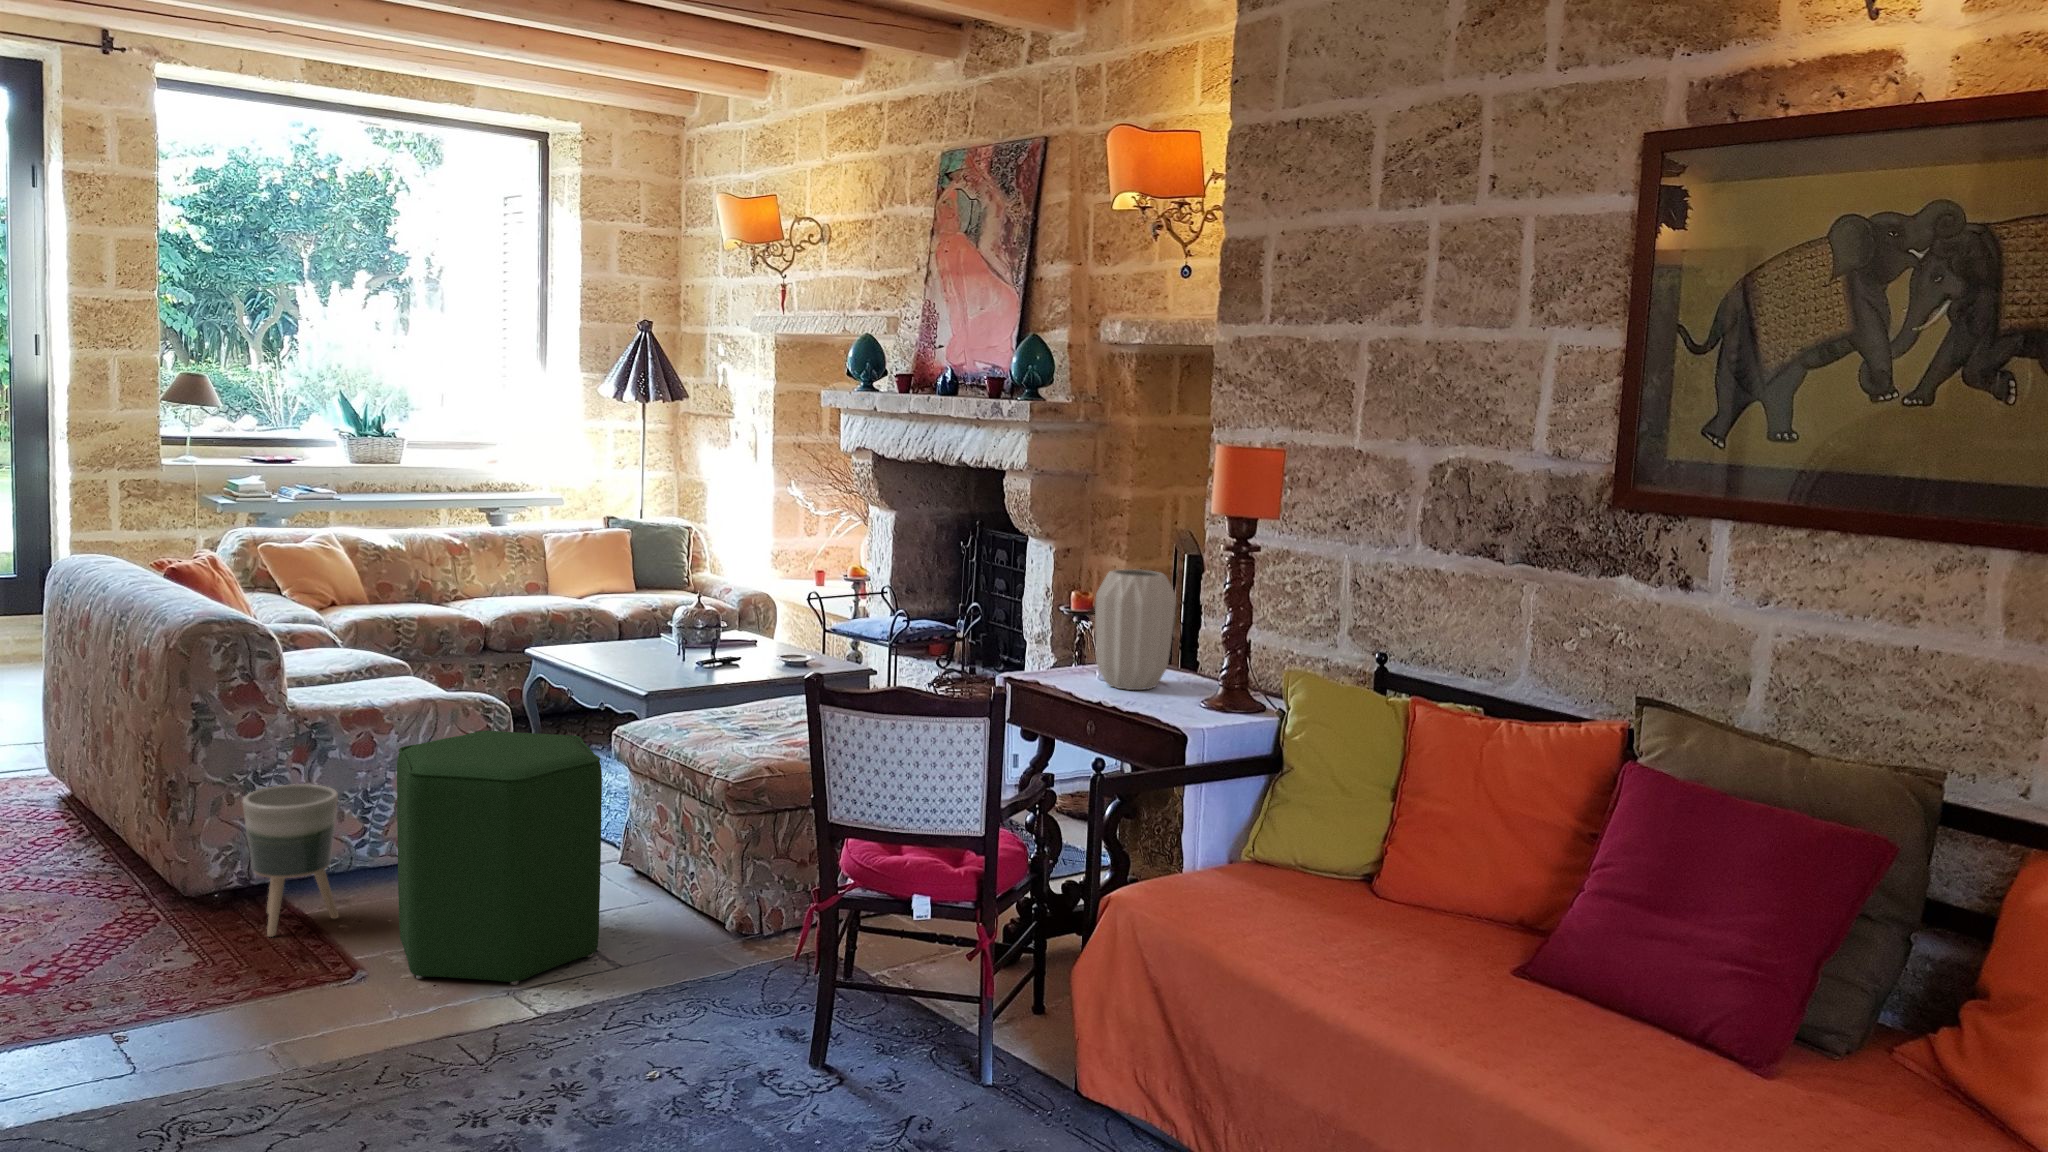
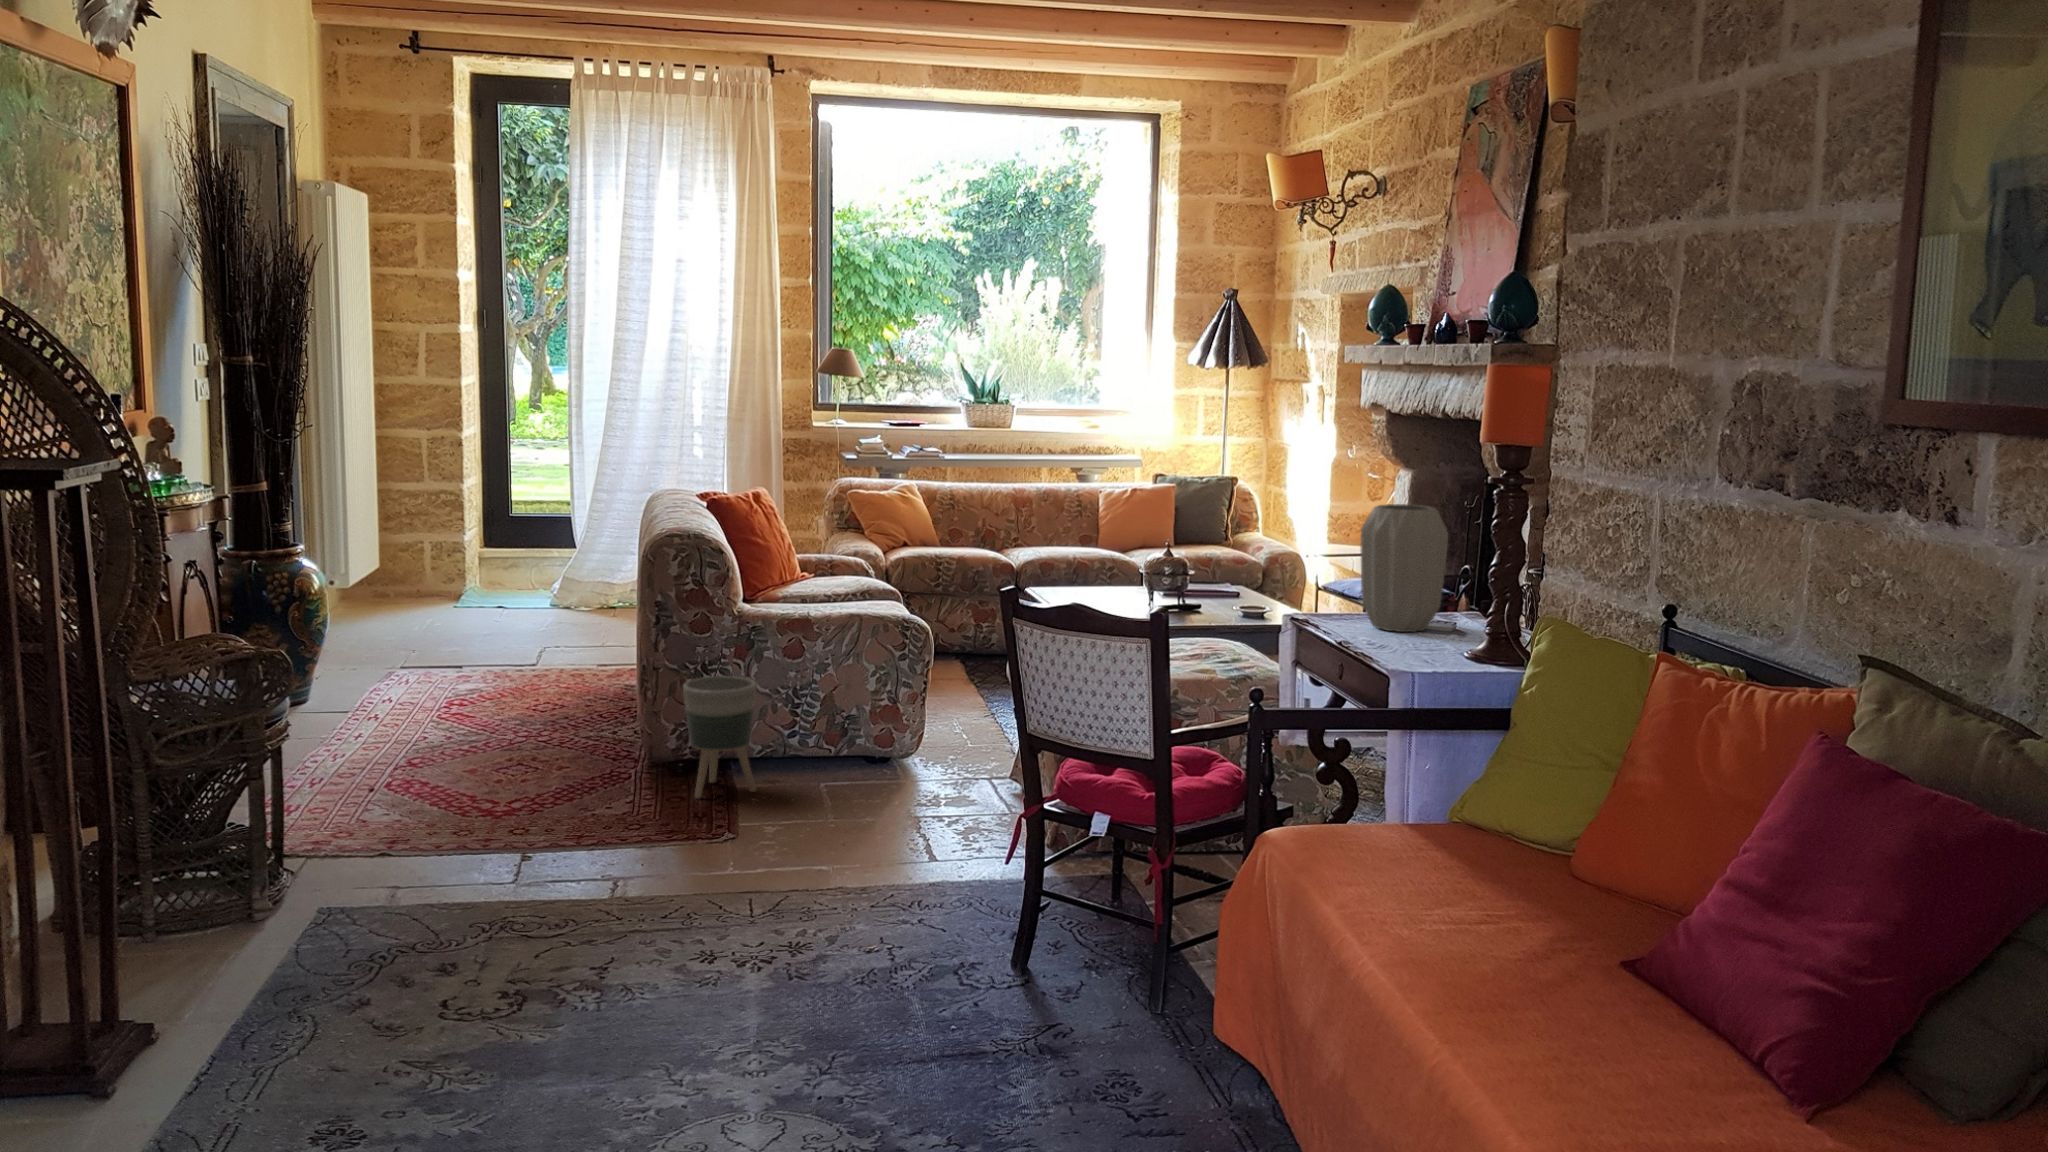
ottoman: present [397,731,602,985] -> none [763,640,933,859]

